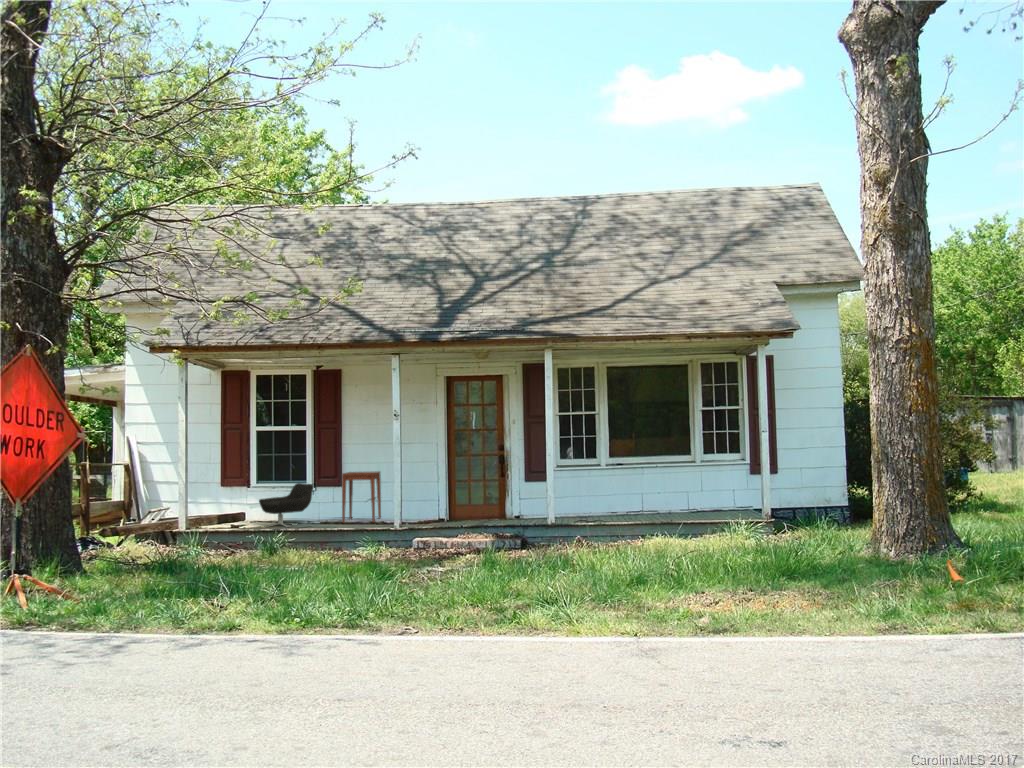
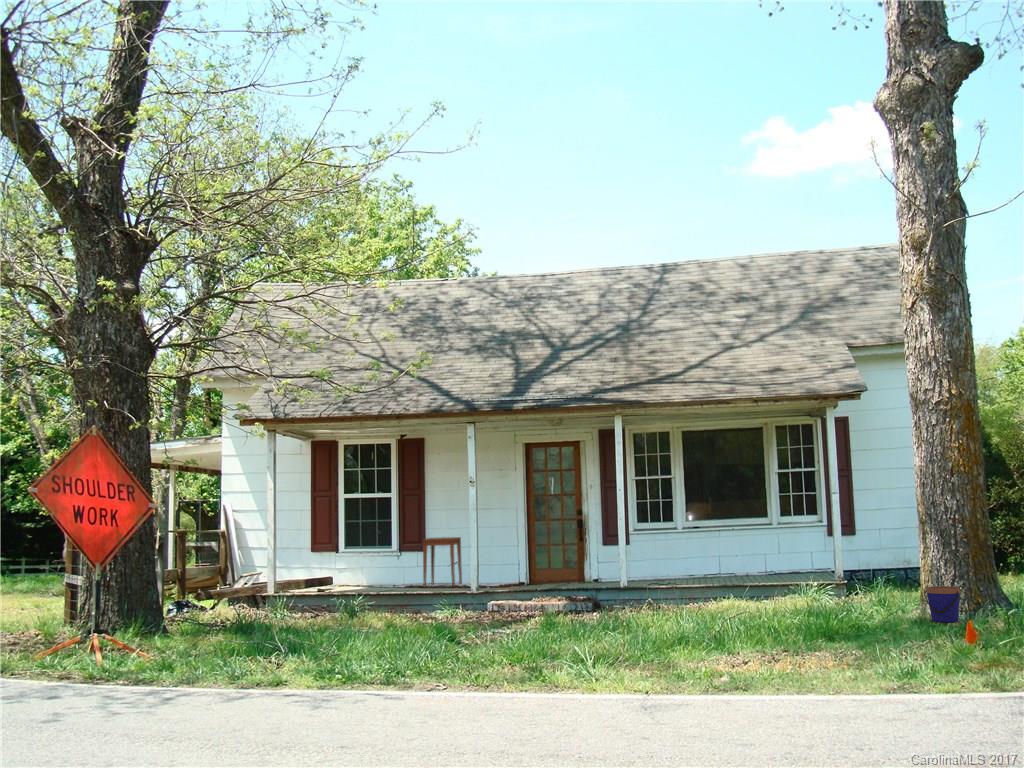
lounge chair: present [259,483,314,527] -> none [345,549,397,591]
bucket: none [882,527,918,563] -> present [924,586,960,622]

